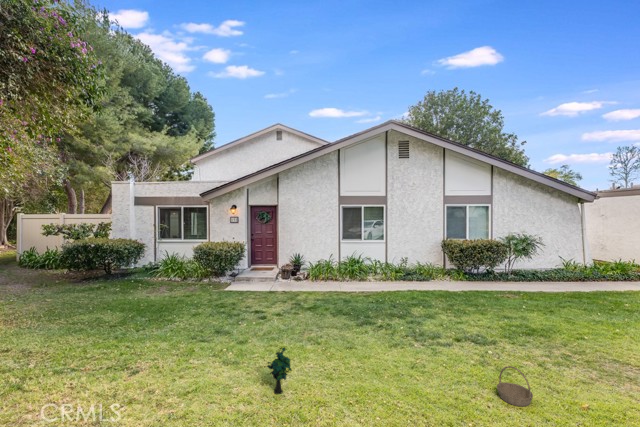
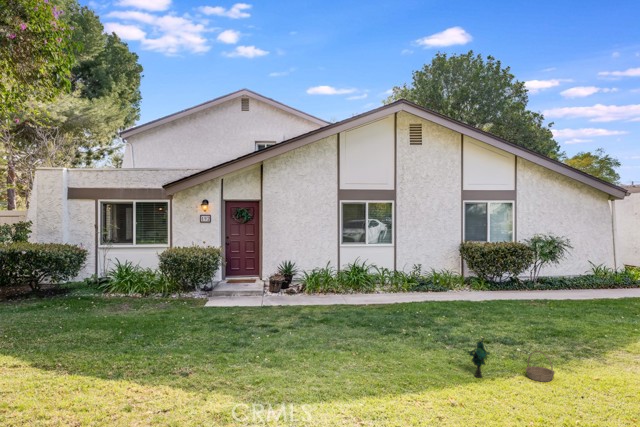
decorative plant: present [267,348,291,394] -> present [468,338,490,378]

